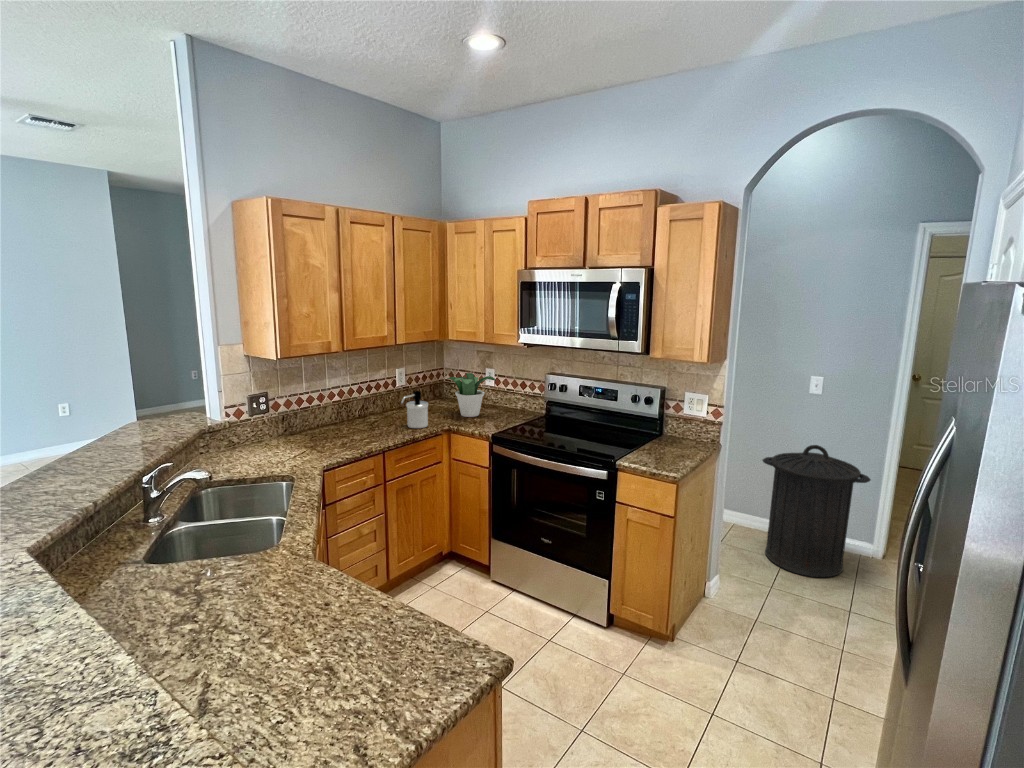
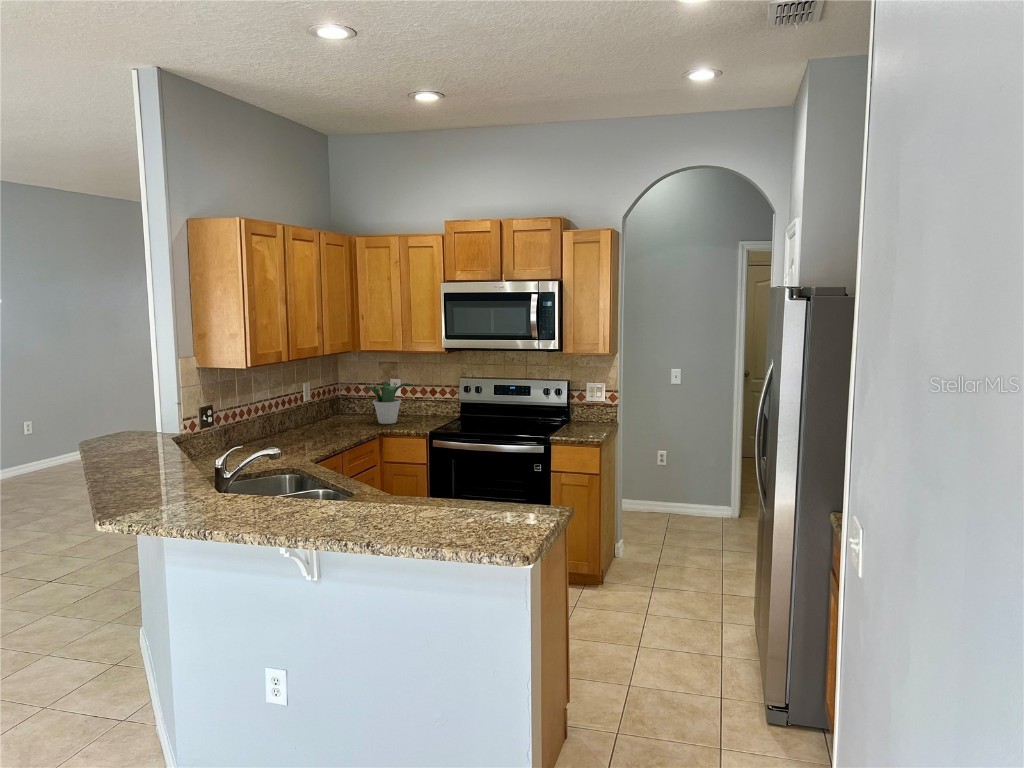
soap dispenser: present [401,391,428,428] -> none [339,399,360,434]
trash can: present [763,445,871,577] -> none [642,424,724,534]

